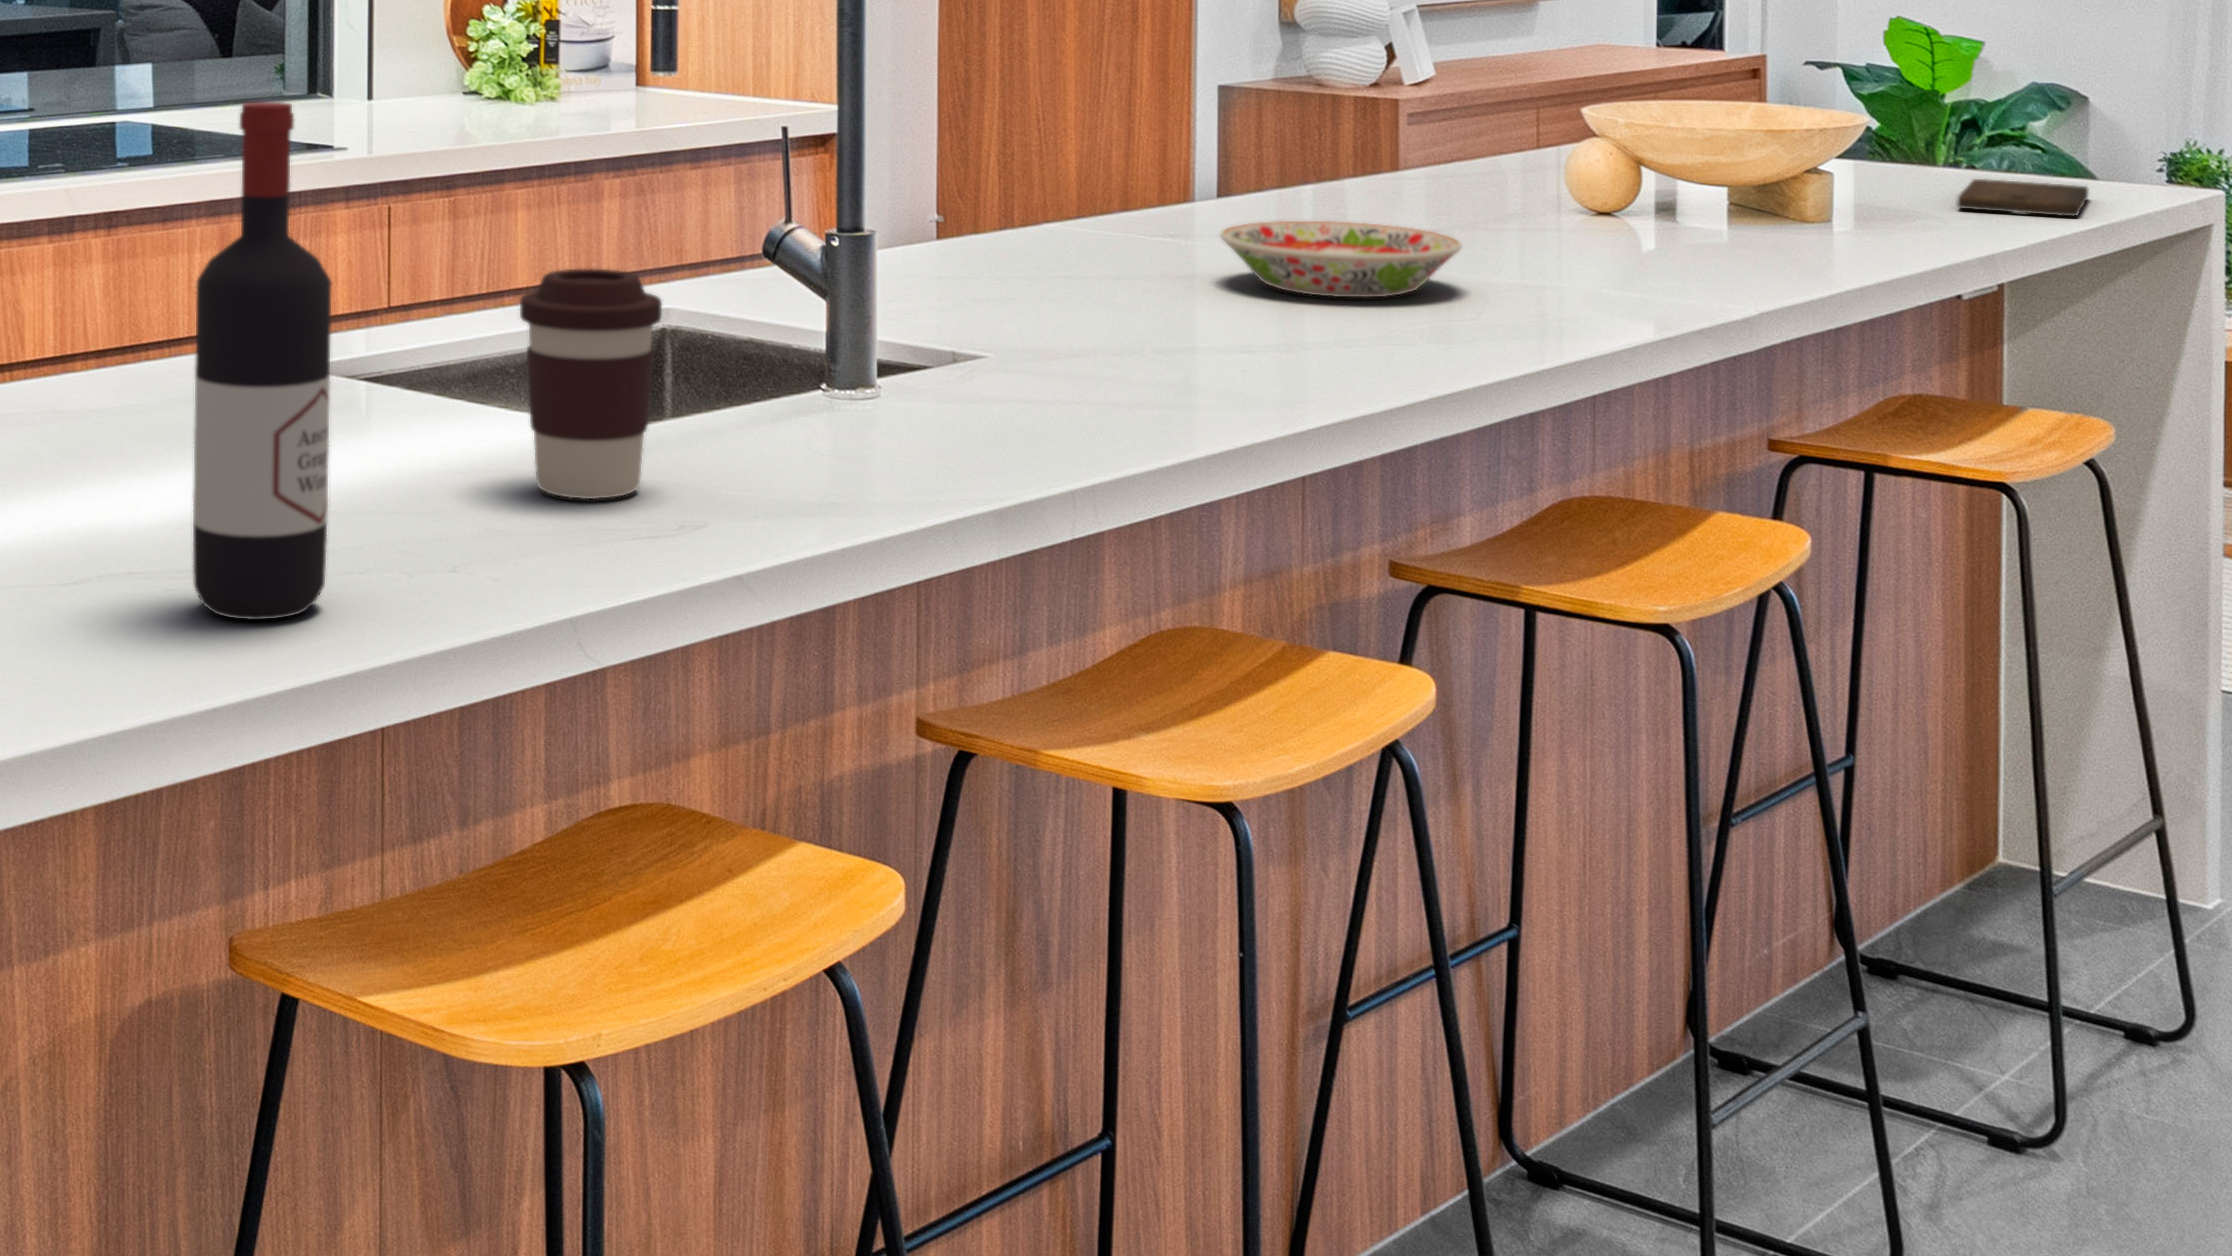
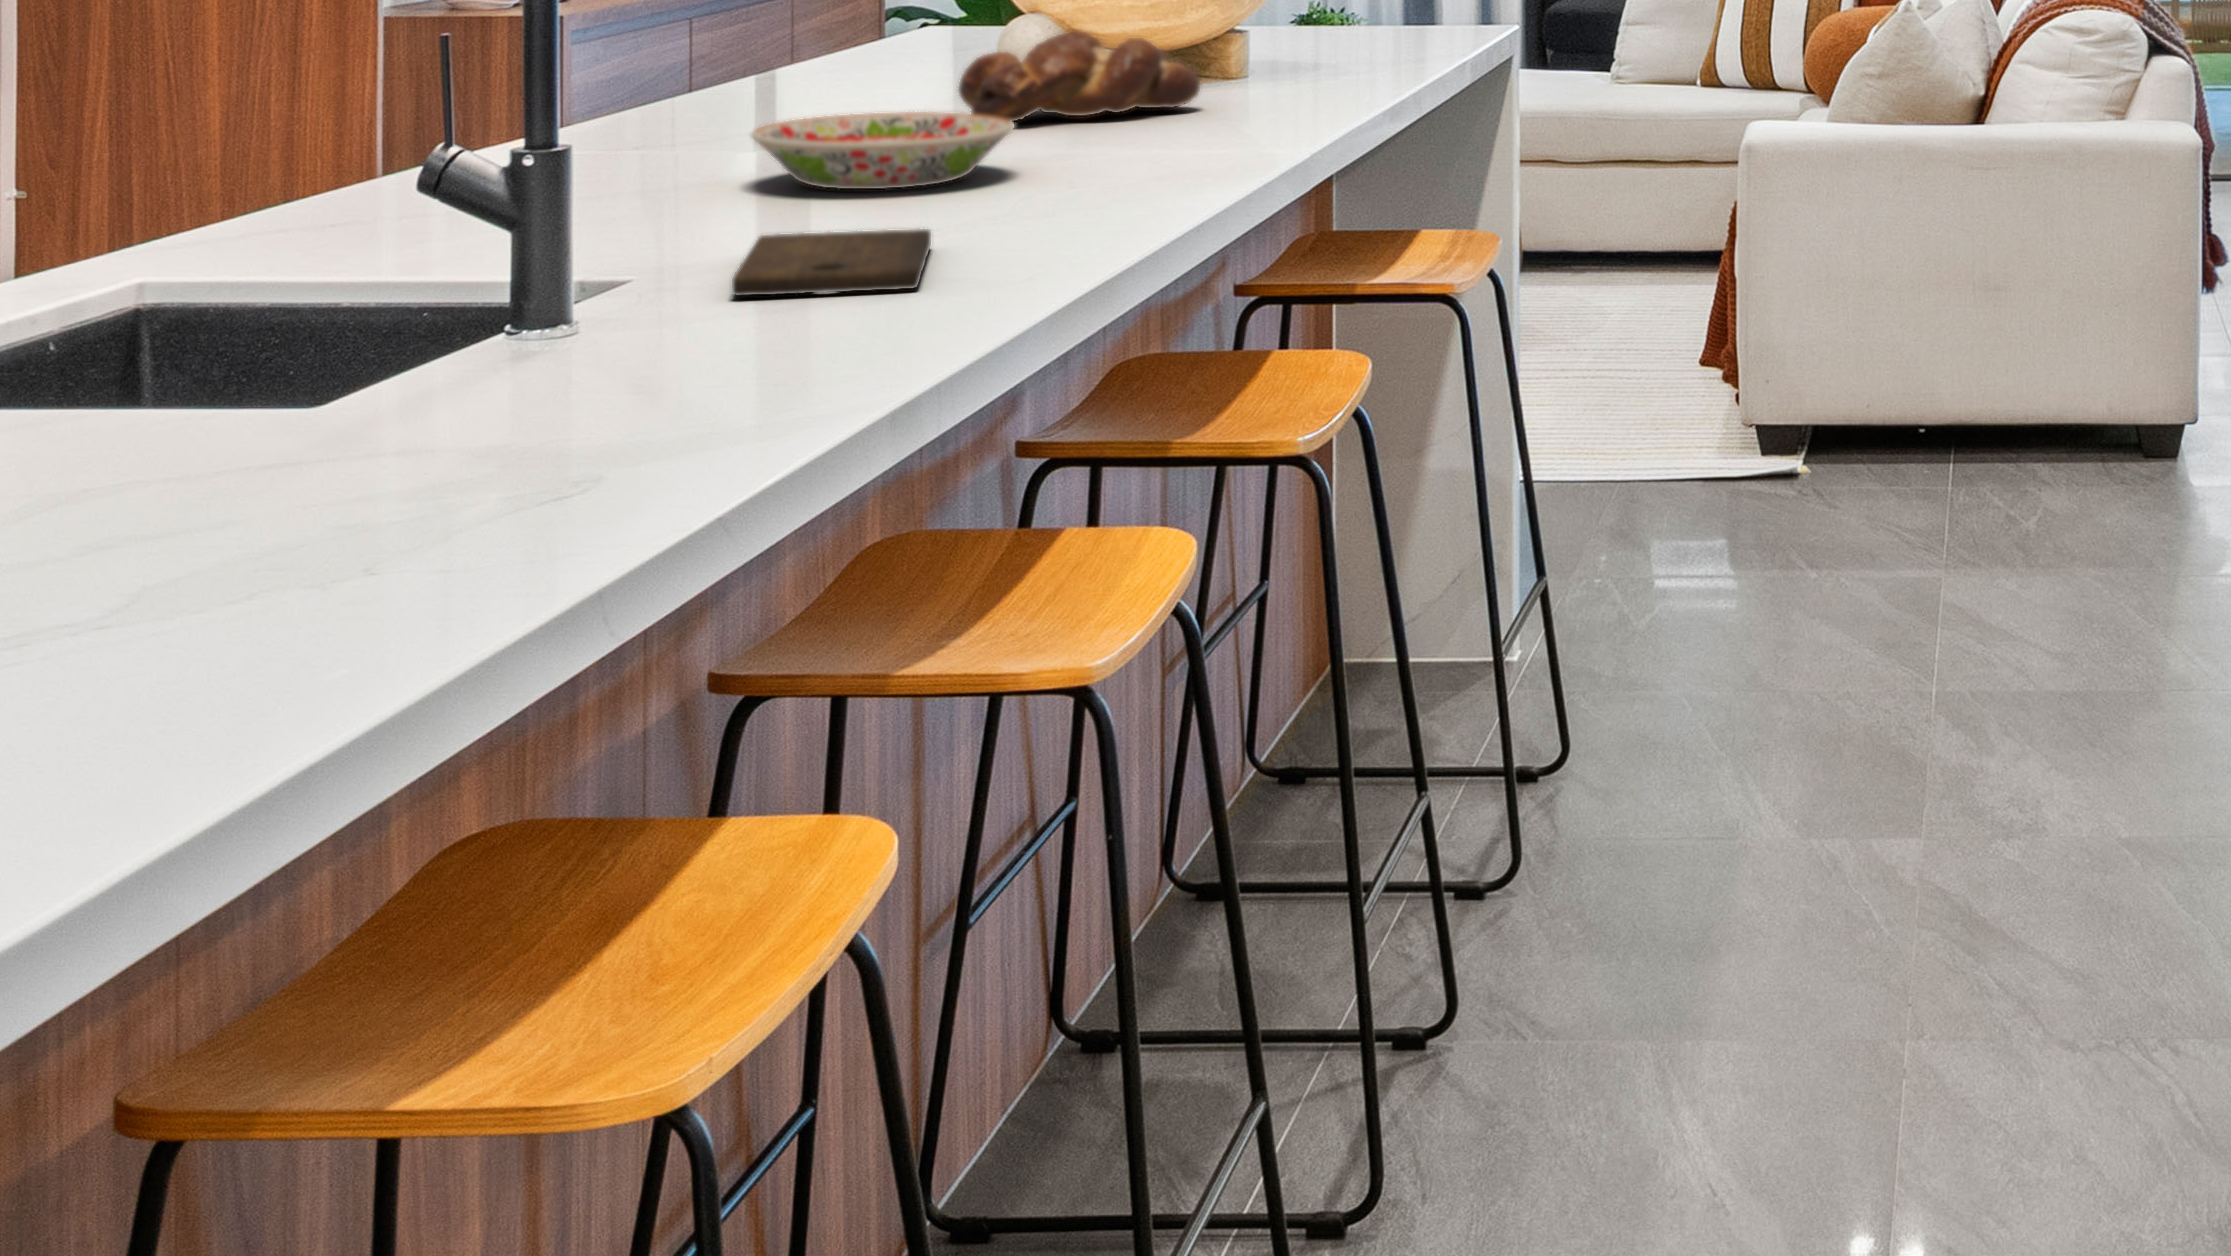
wine bottle: present [193,102,331,620] -> none [43,9,257,694]
bread loaf: none [1493,159,1739,245] -> present [959,32,1200,121]
cutting board: present [1958,179,2088,216] -> present [732,229,931,296]
coffee cup: present [520,269,662,499] -> none [274,209,470,493]

